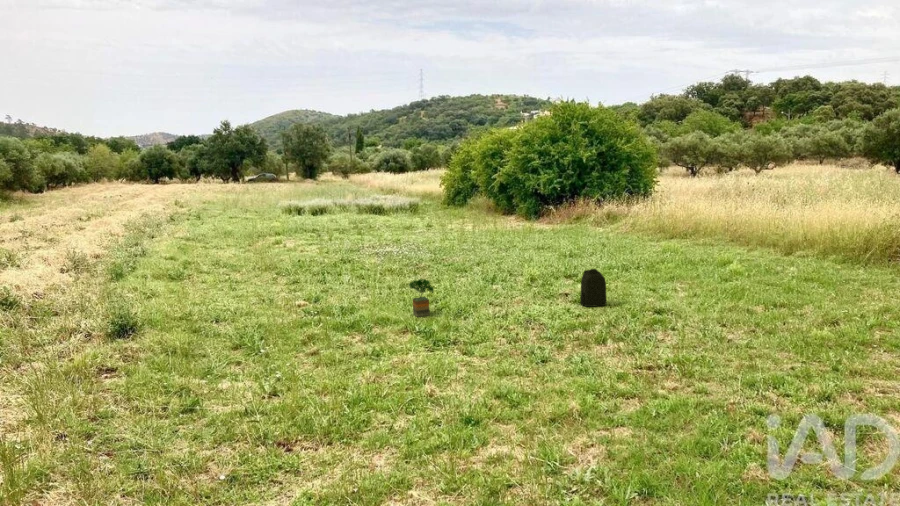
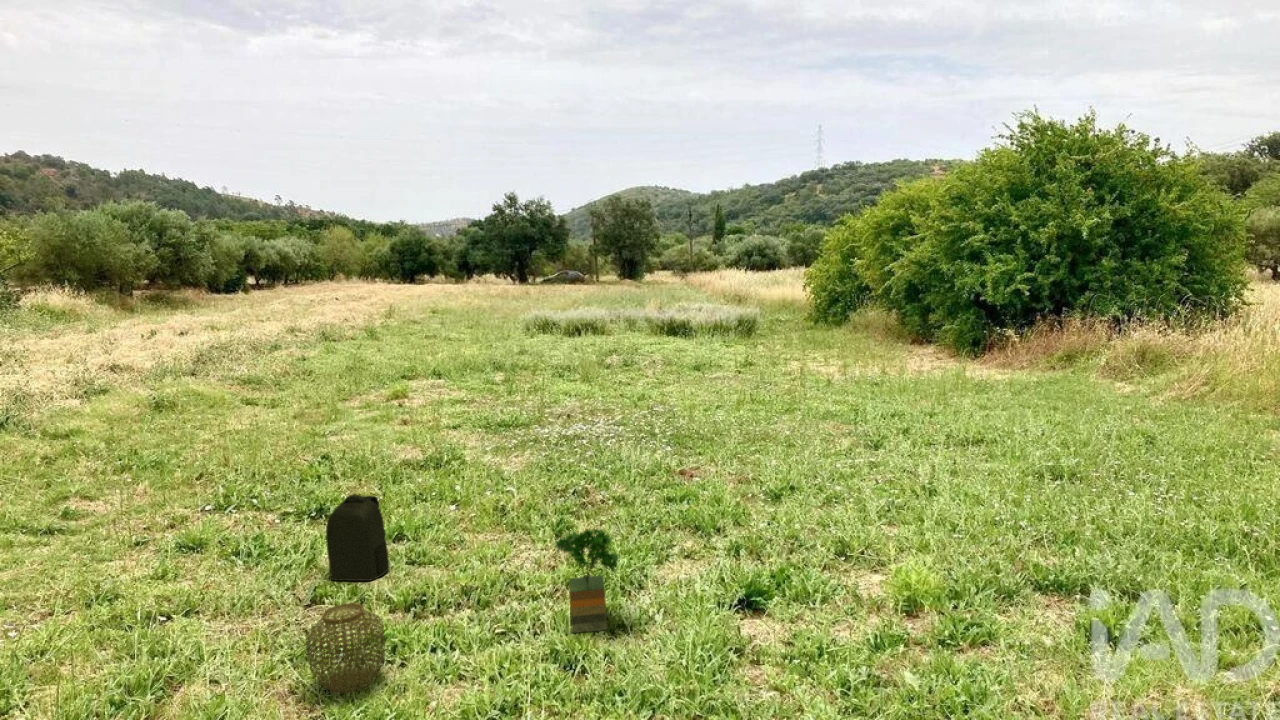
backpack: present [580,269,607,307] -> present [326,494,390,581]
woven basket: none [329,306,357,338] -> present [306,603,385,693]

